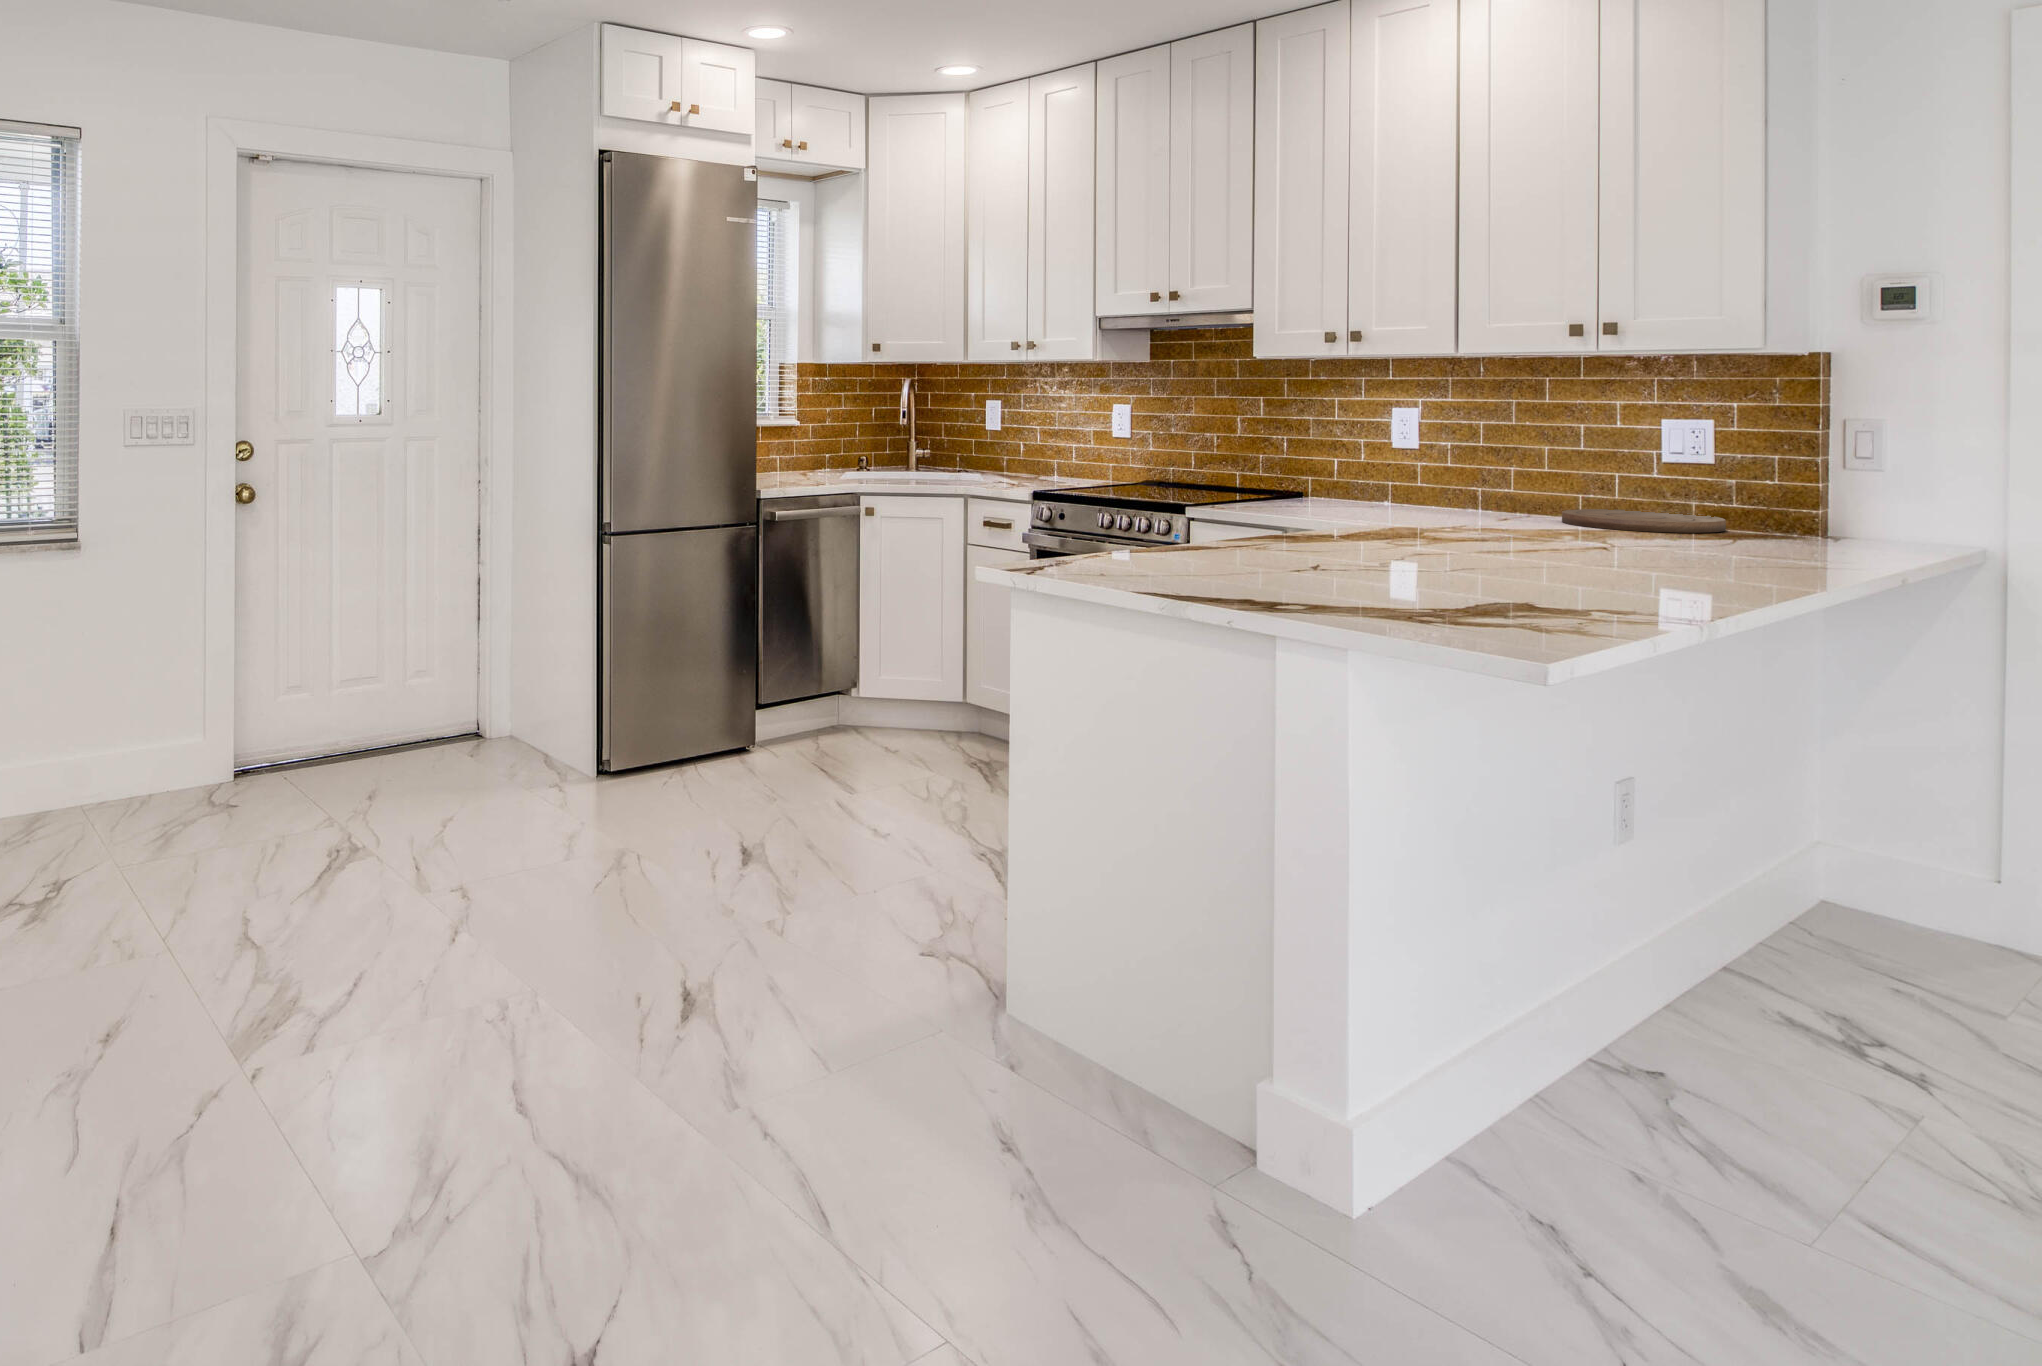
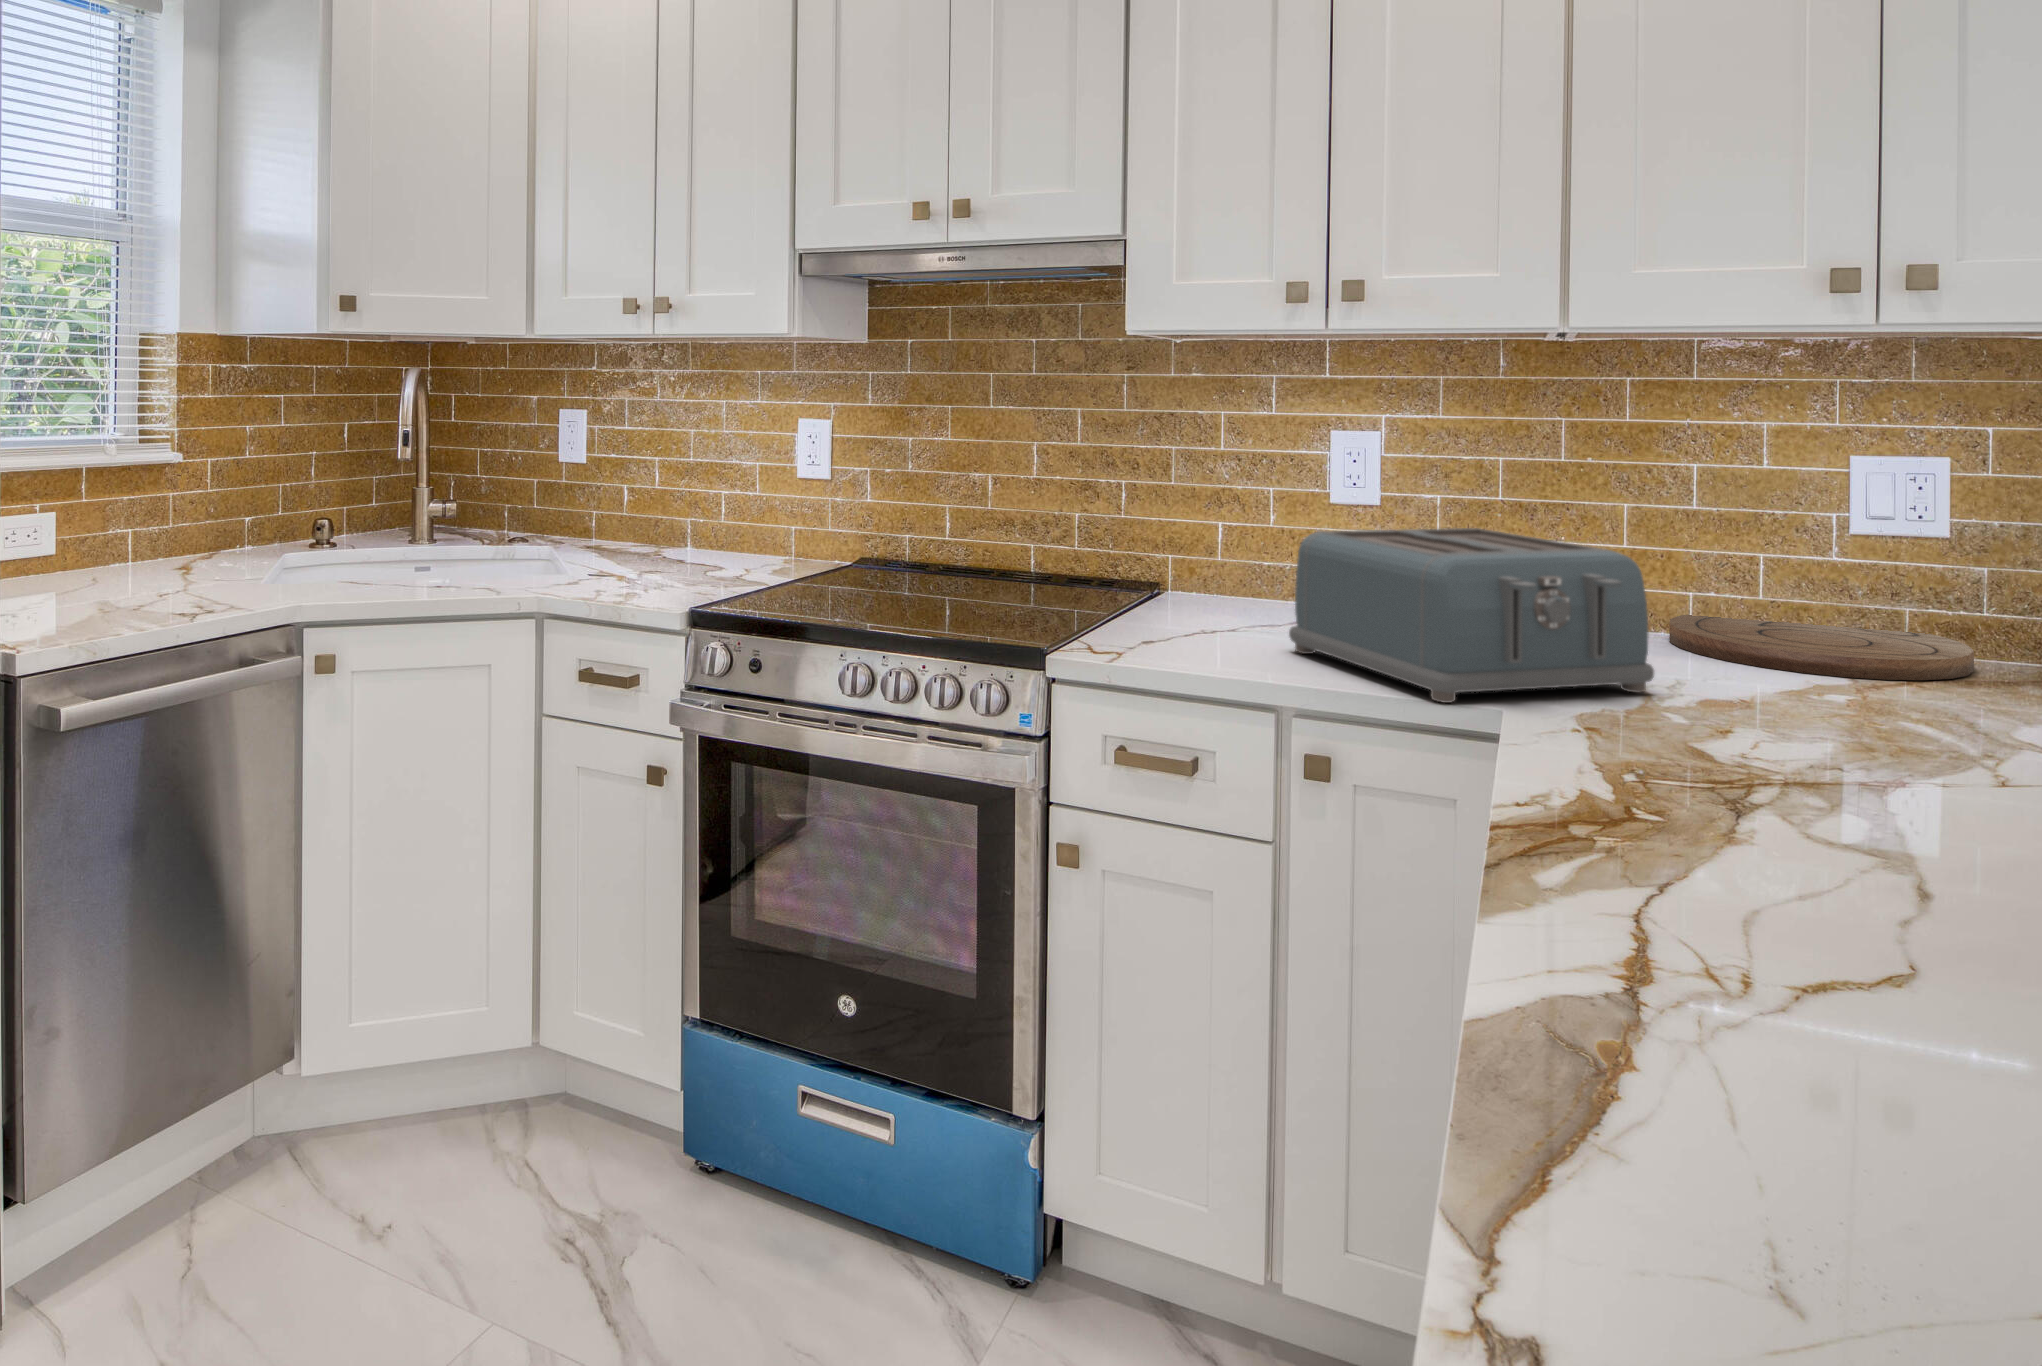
toaster: none [1321,453,1474,525] -> present [1289,528,1654,703]

